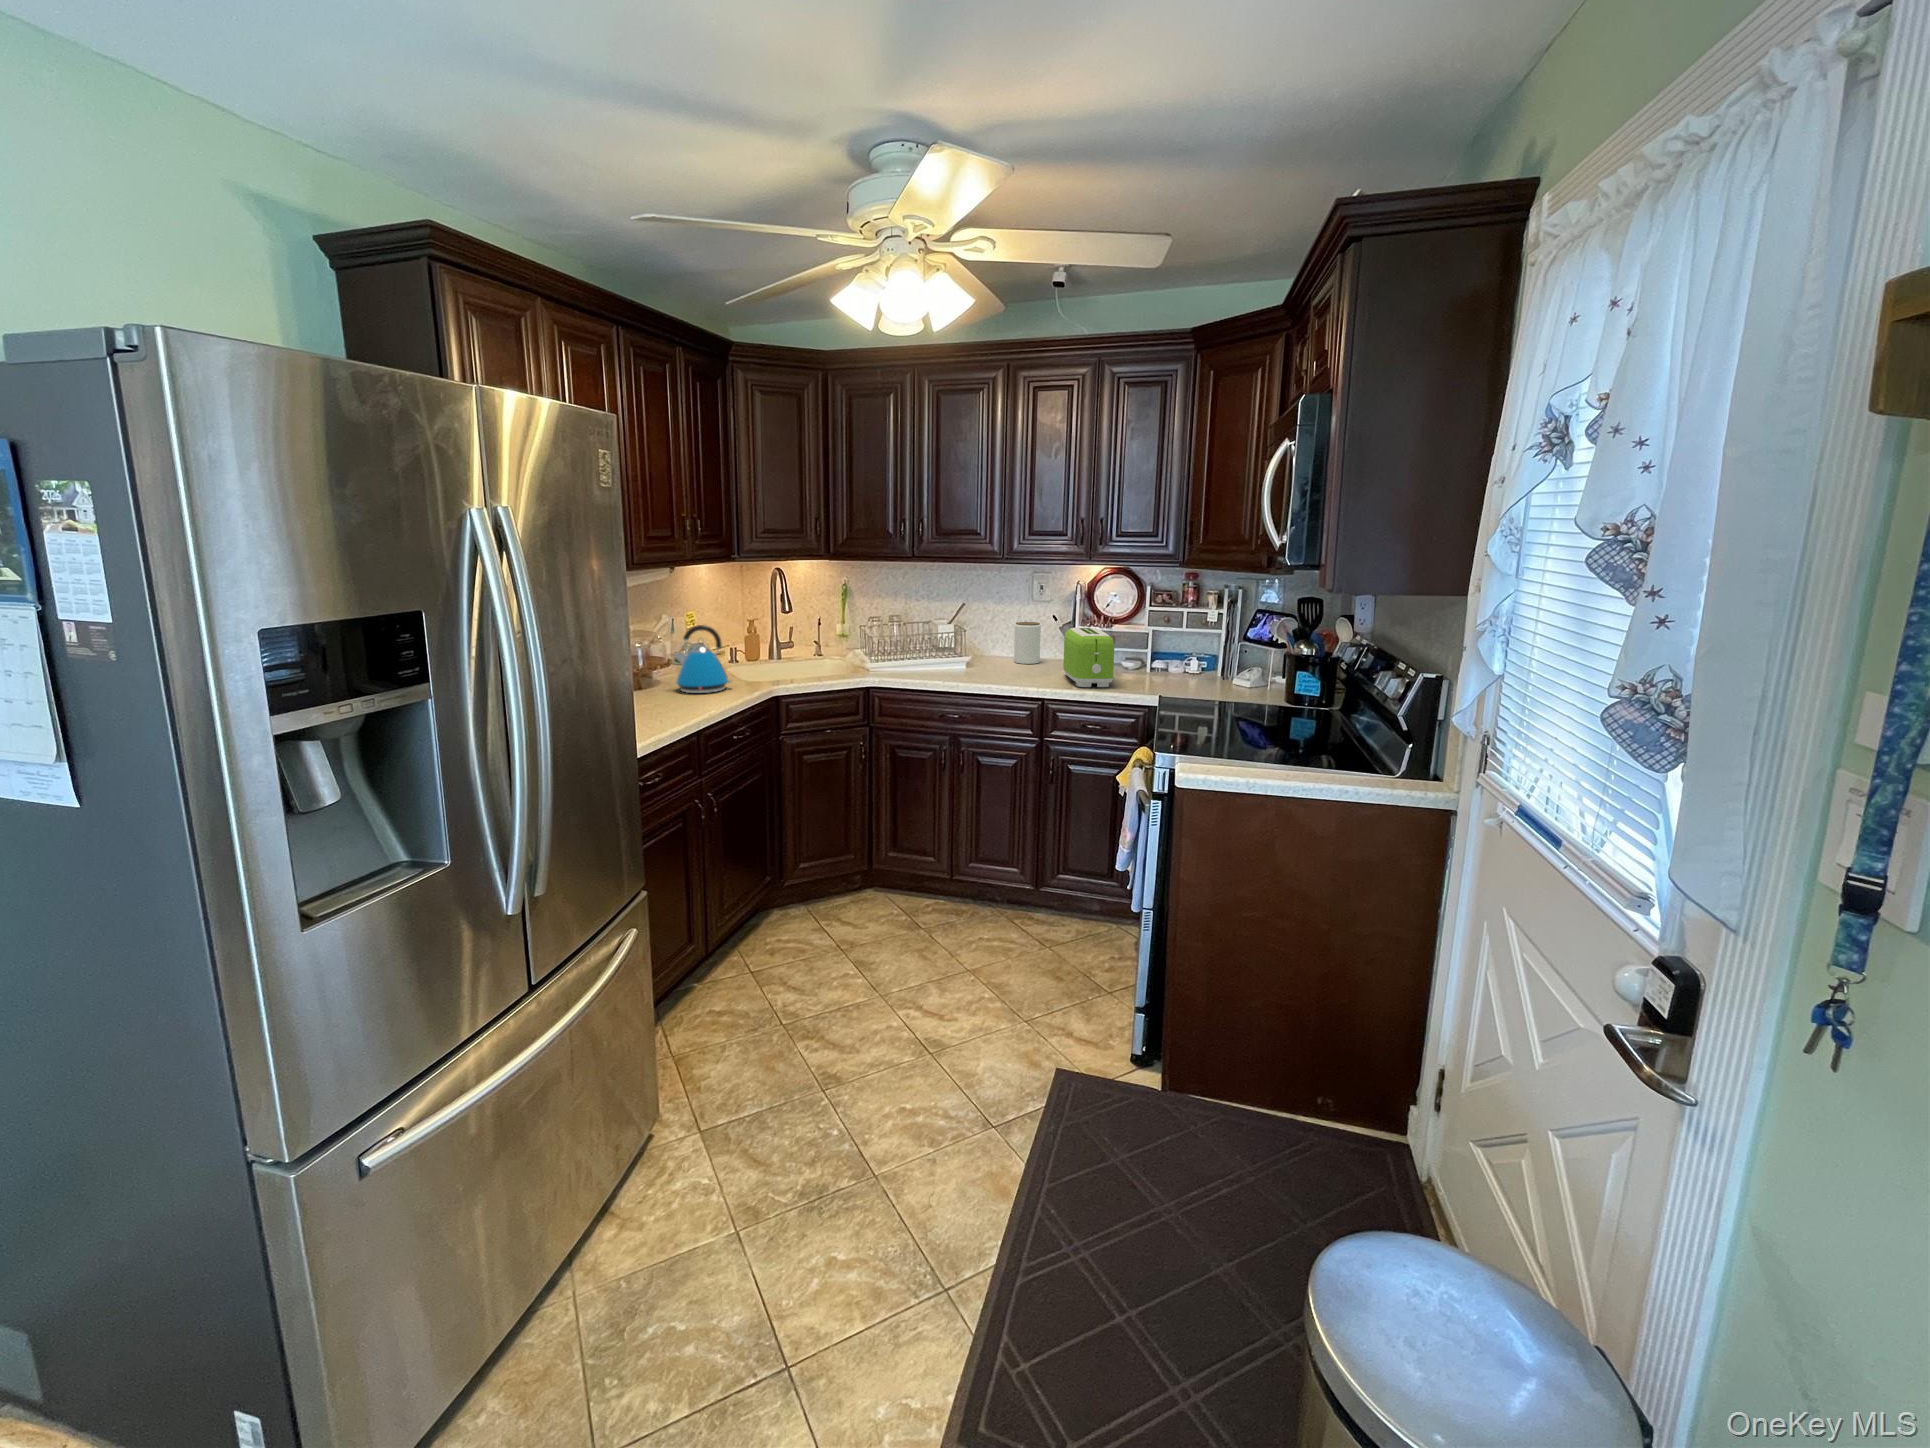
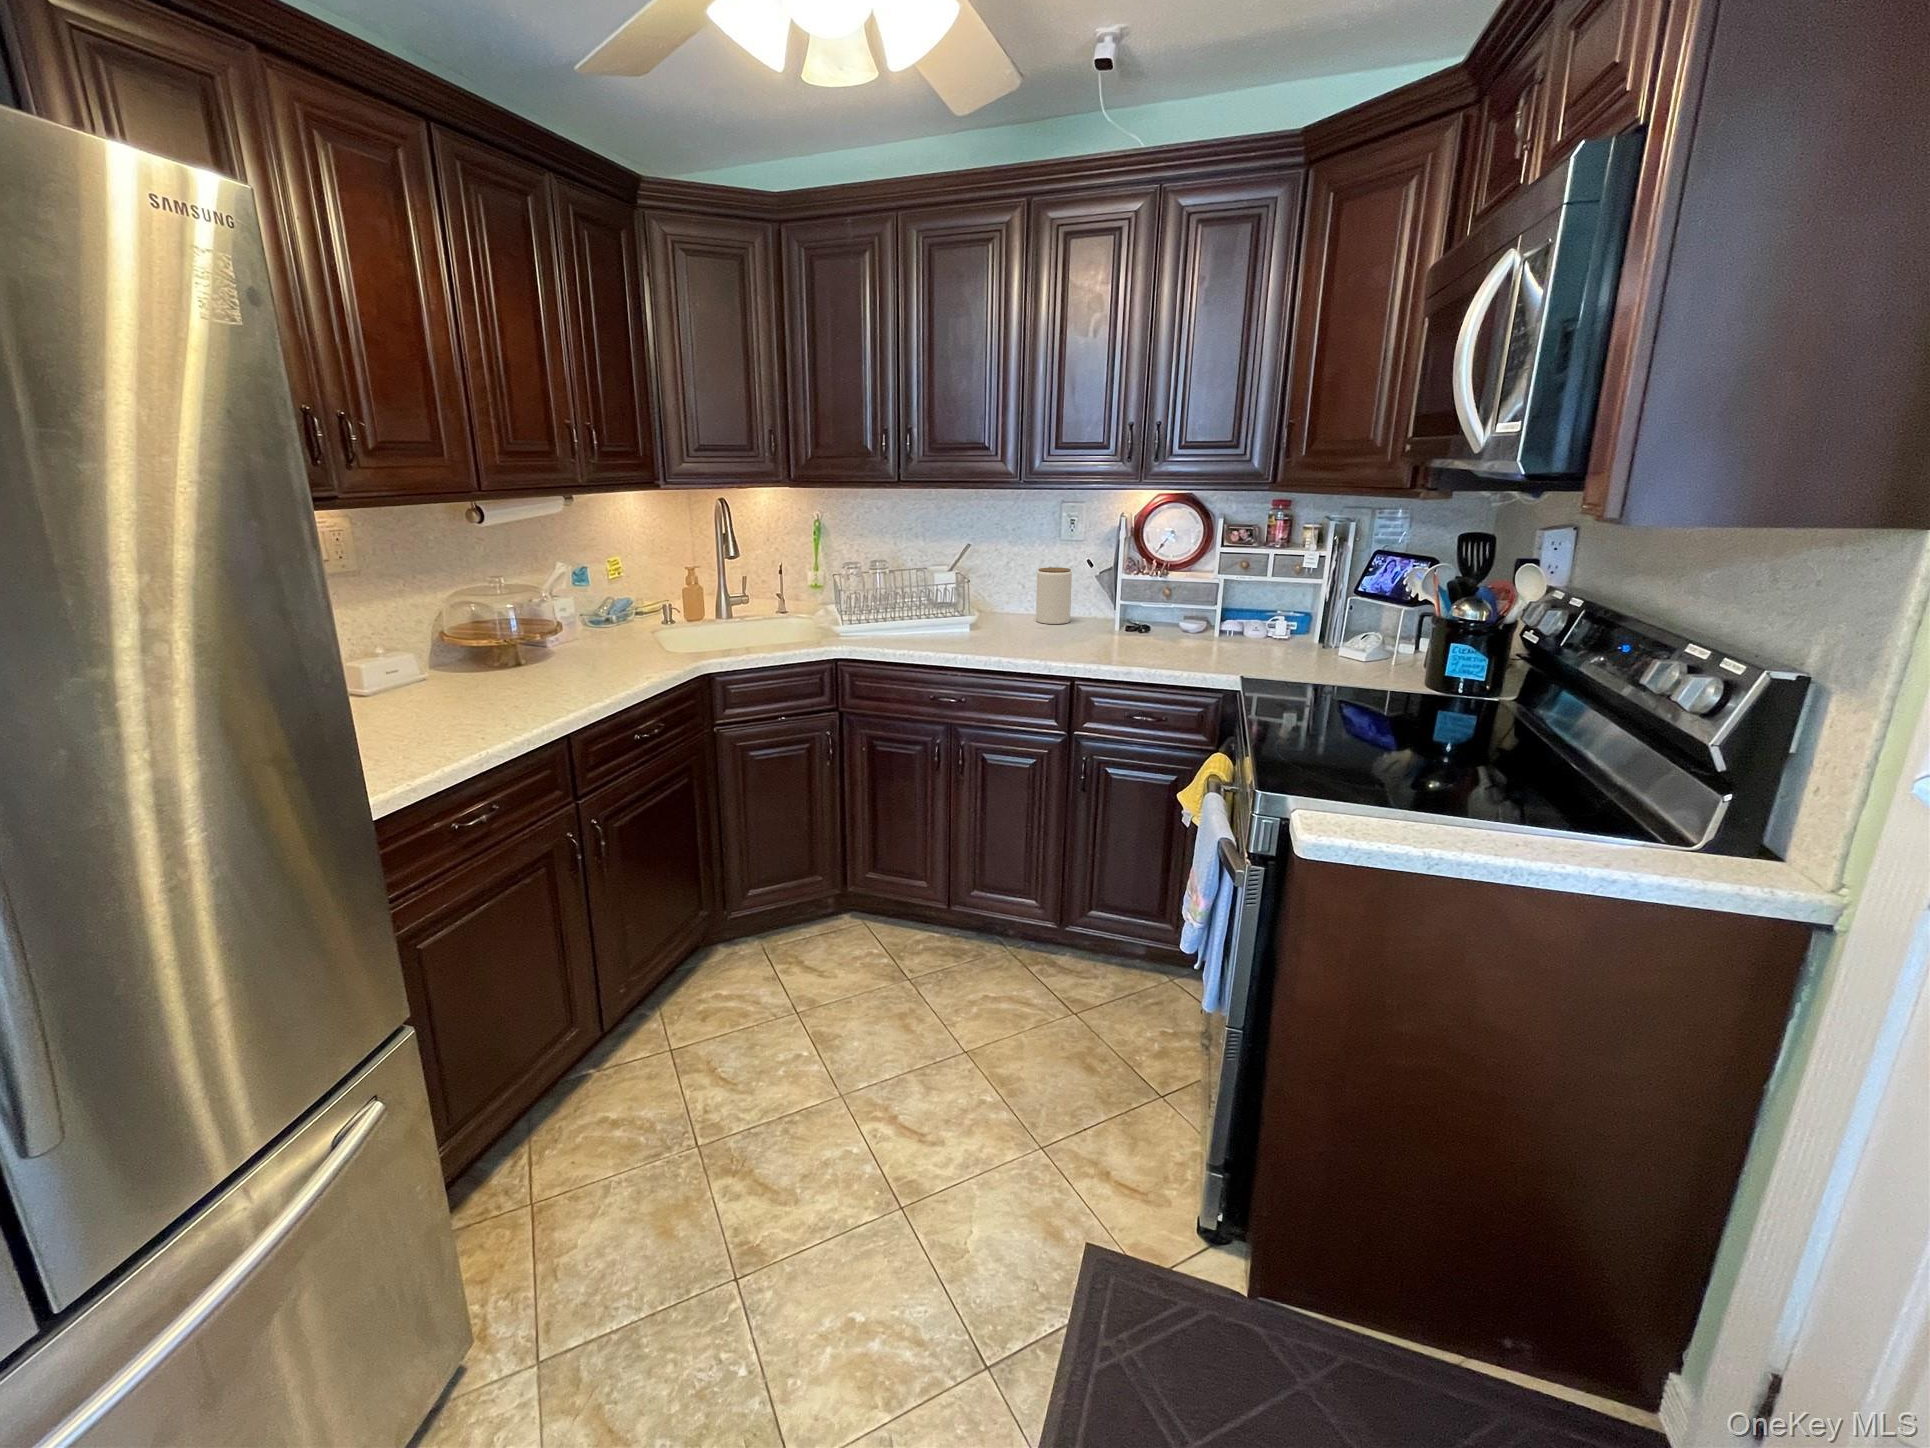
kettle: present [675,625,731,693] -> none [563,577,647,672]
toaster: present [1063,628,1114,687] -> none [1102,577,1175,662]

